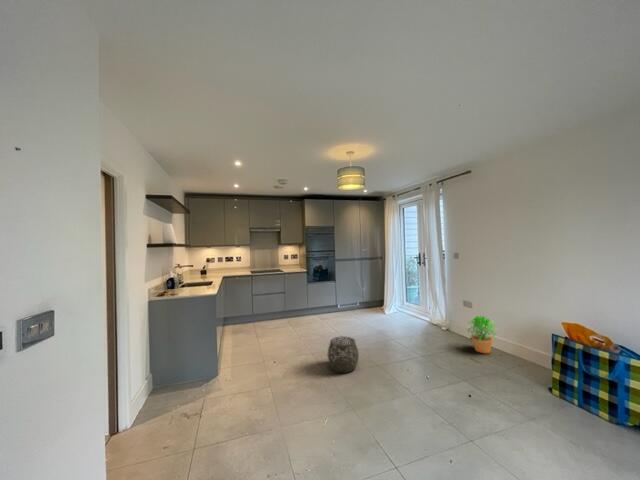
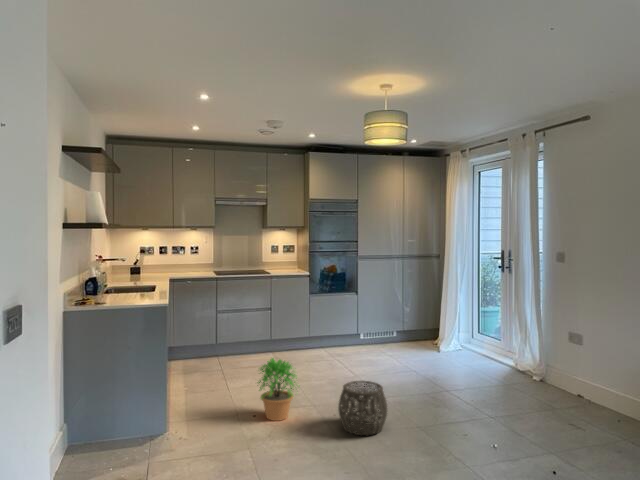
potted plant: present [469,316,496,353] -> present [257,358,296,421]

